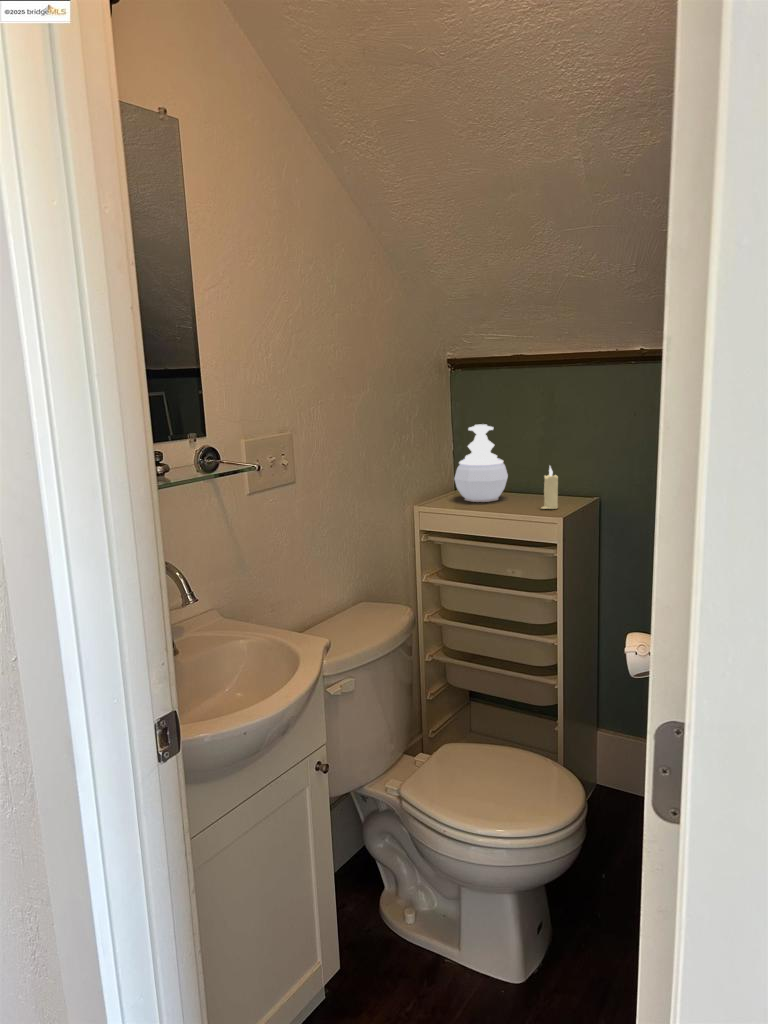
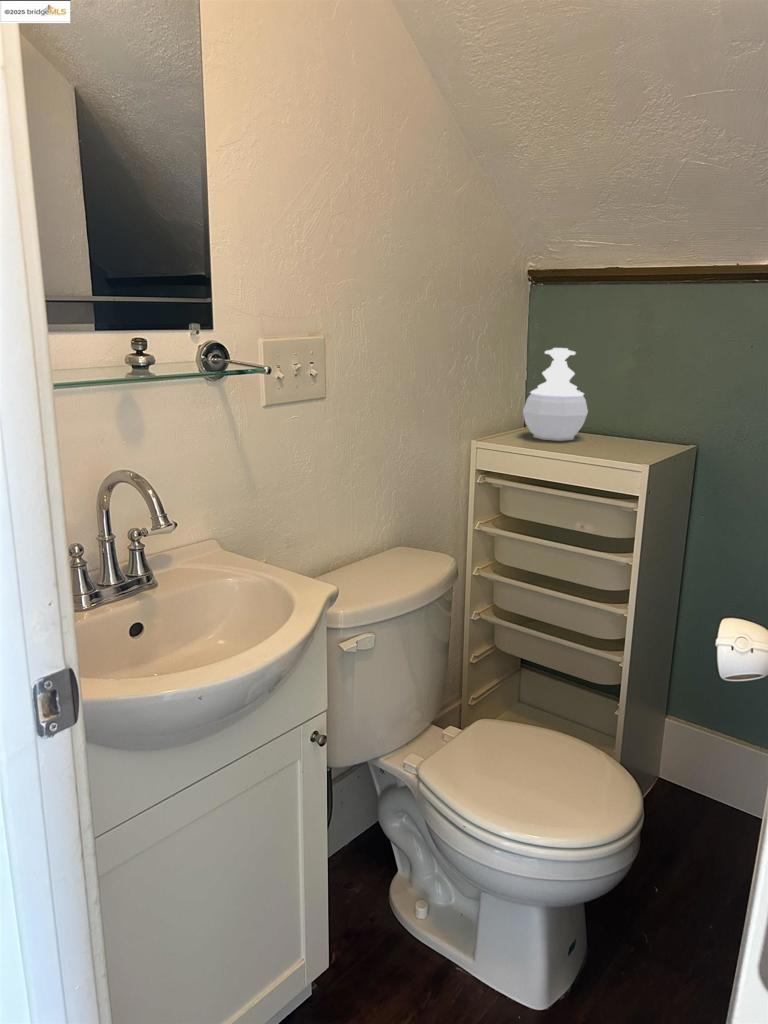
candle: present [541,467,558,509] -> none [622,401,648,454]

